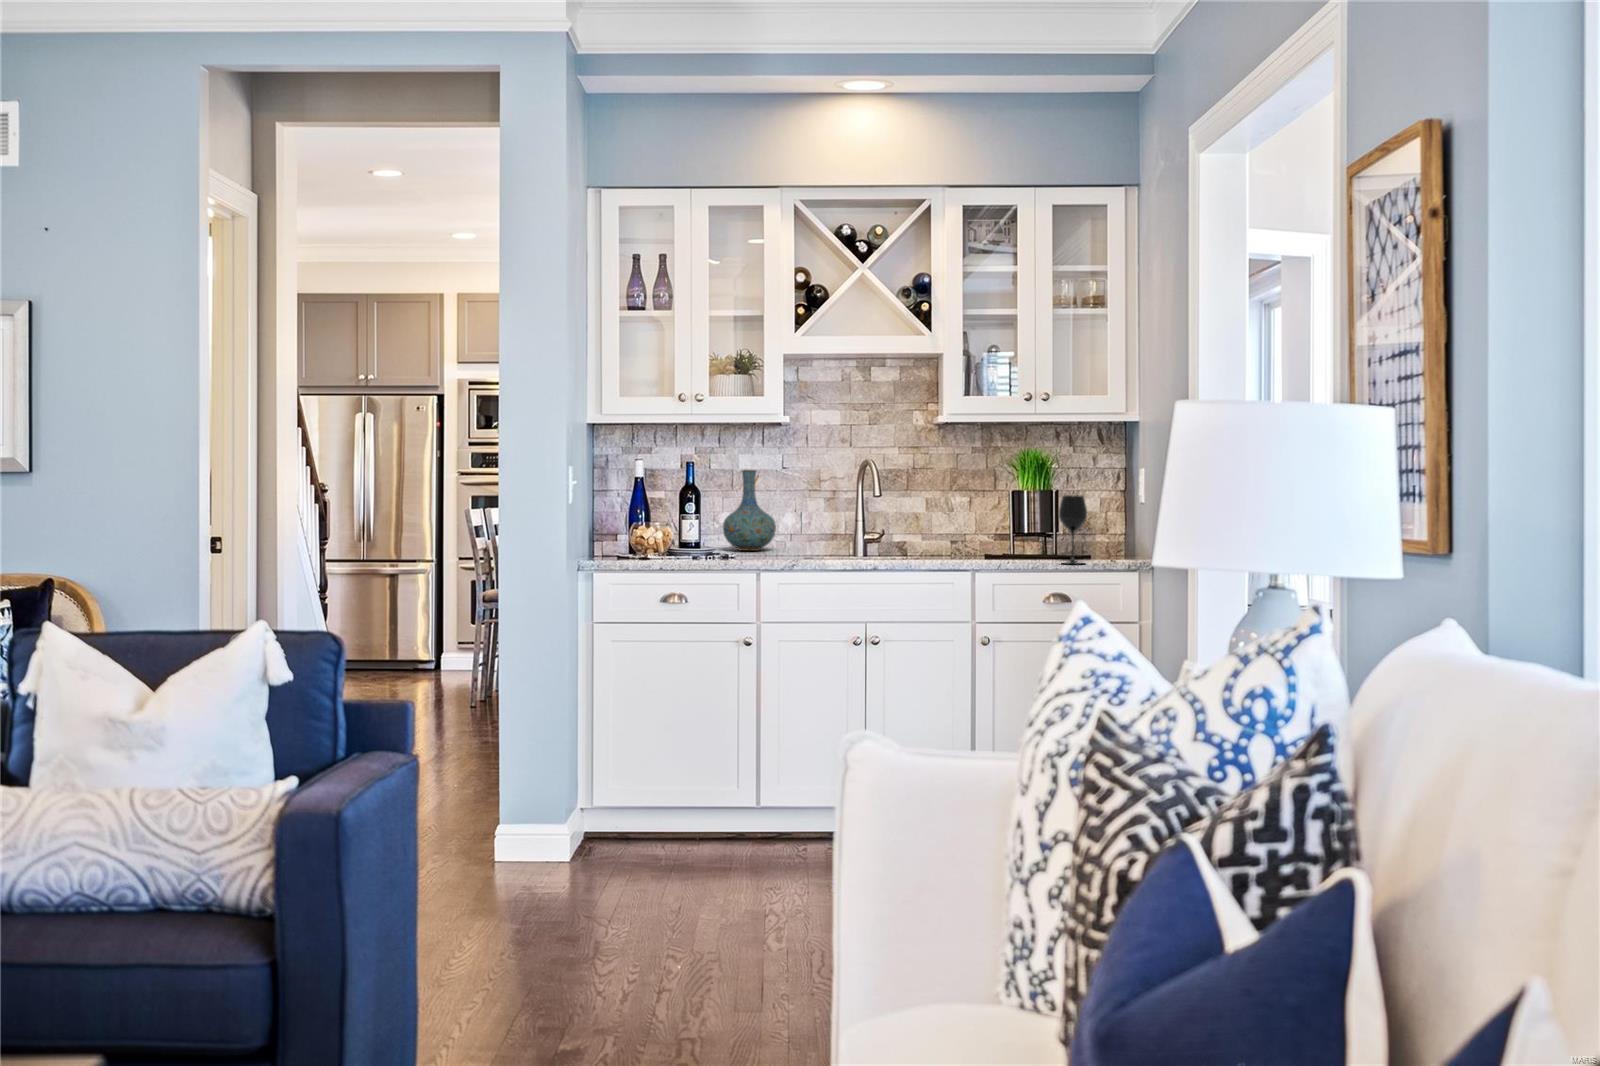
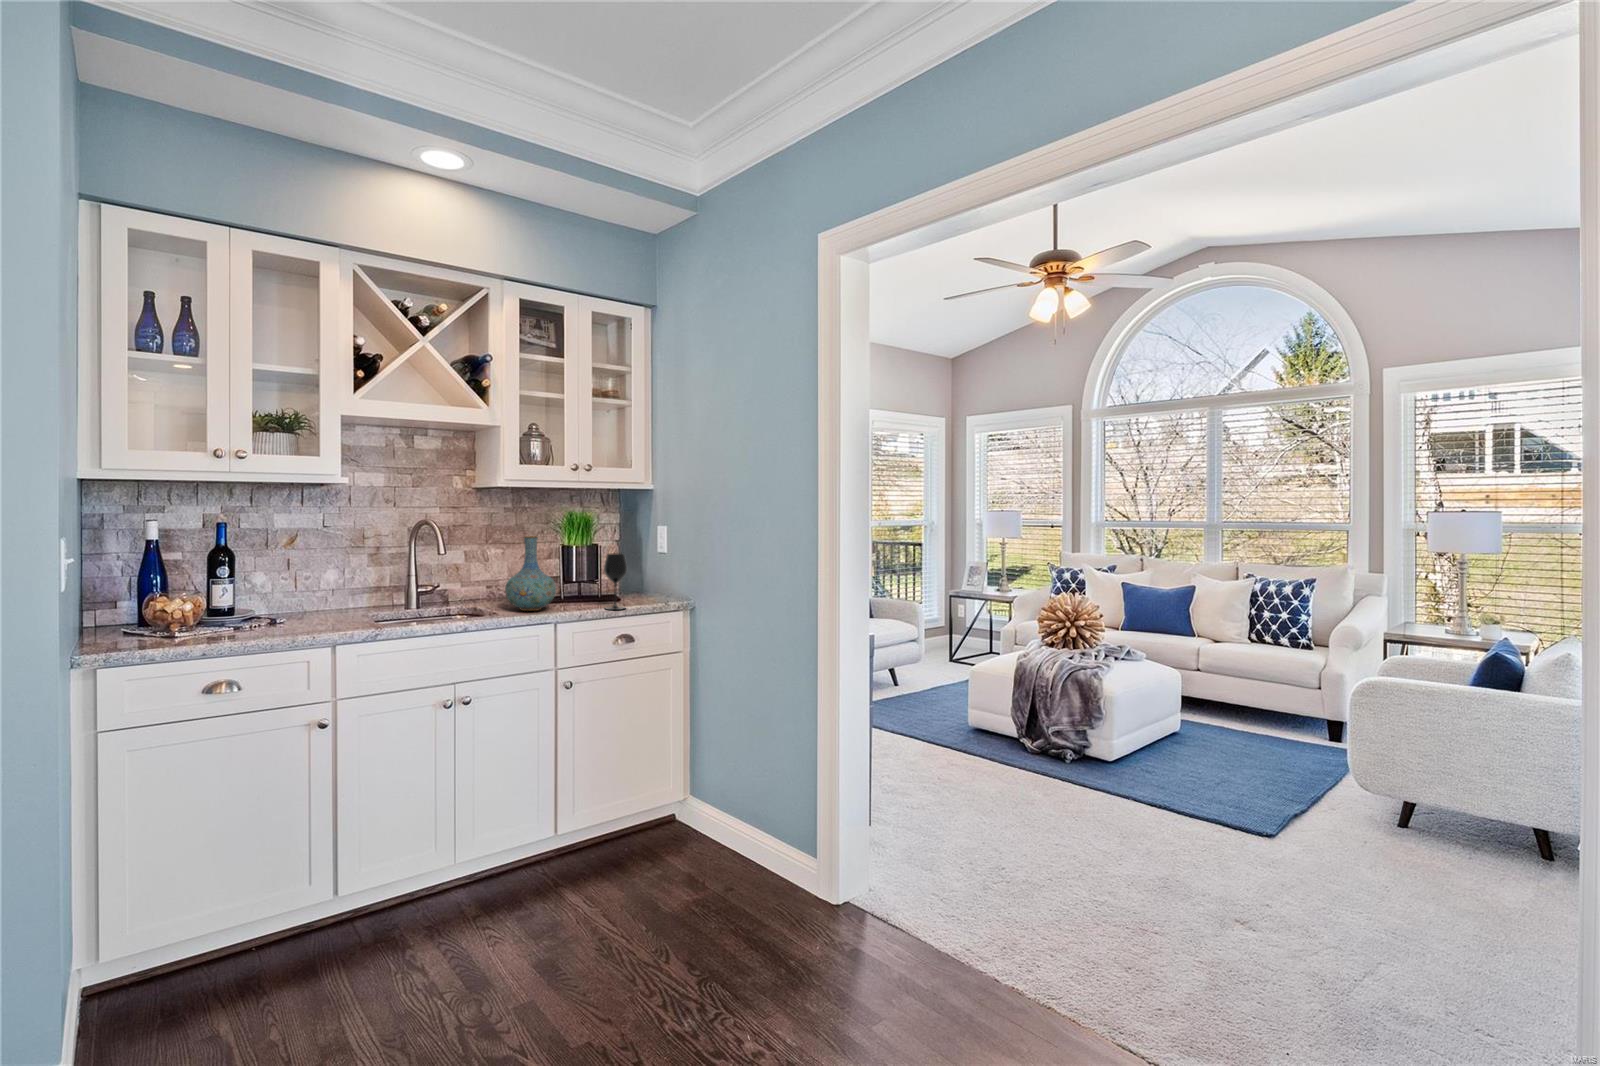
vase: present [723,470,776,551] -> present [505,536,556,611]

